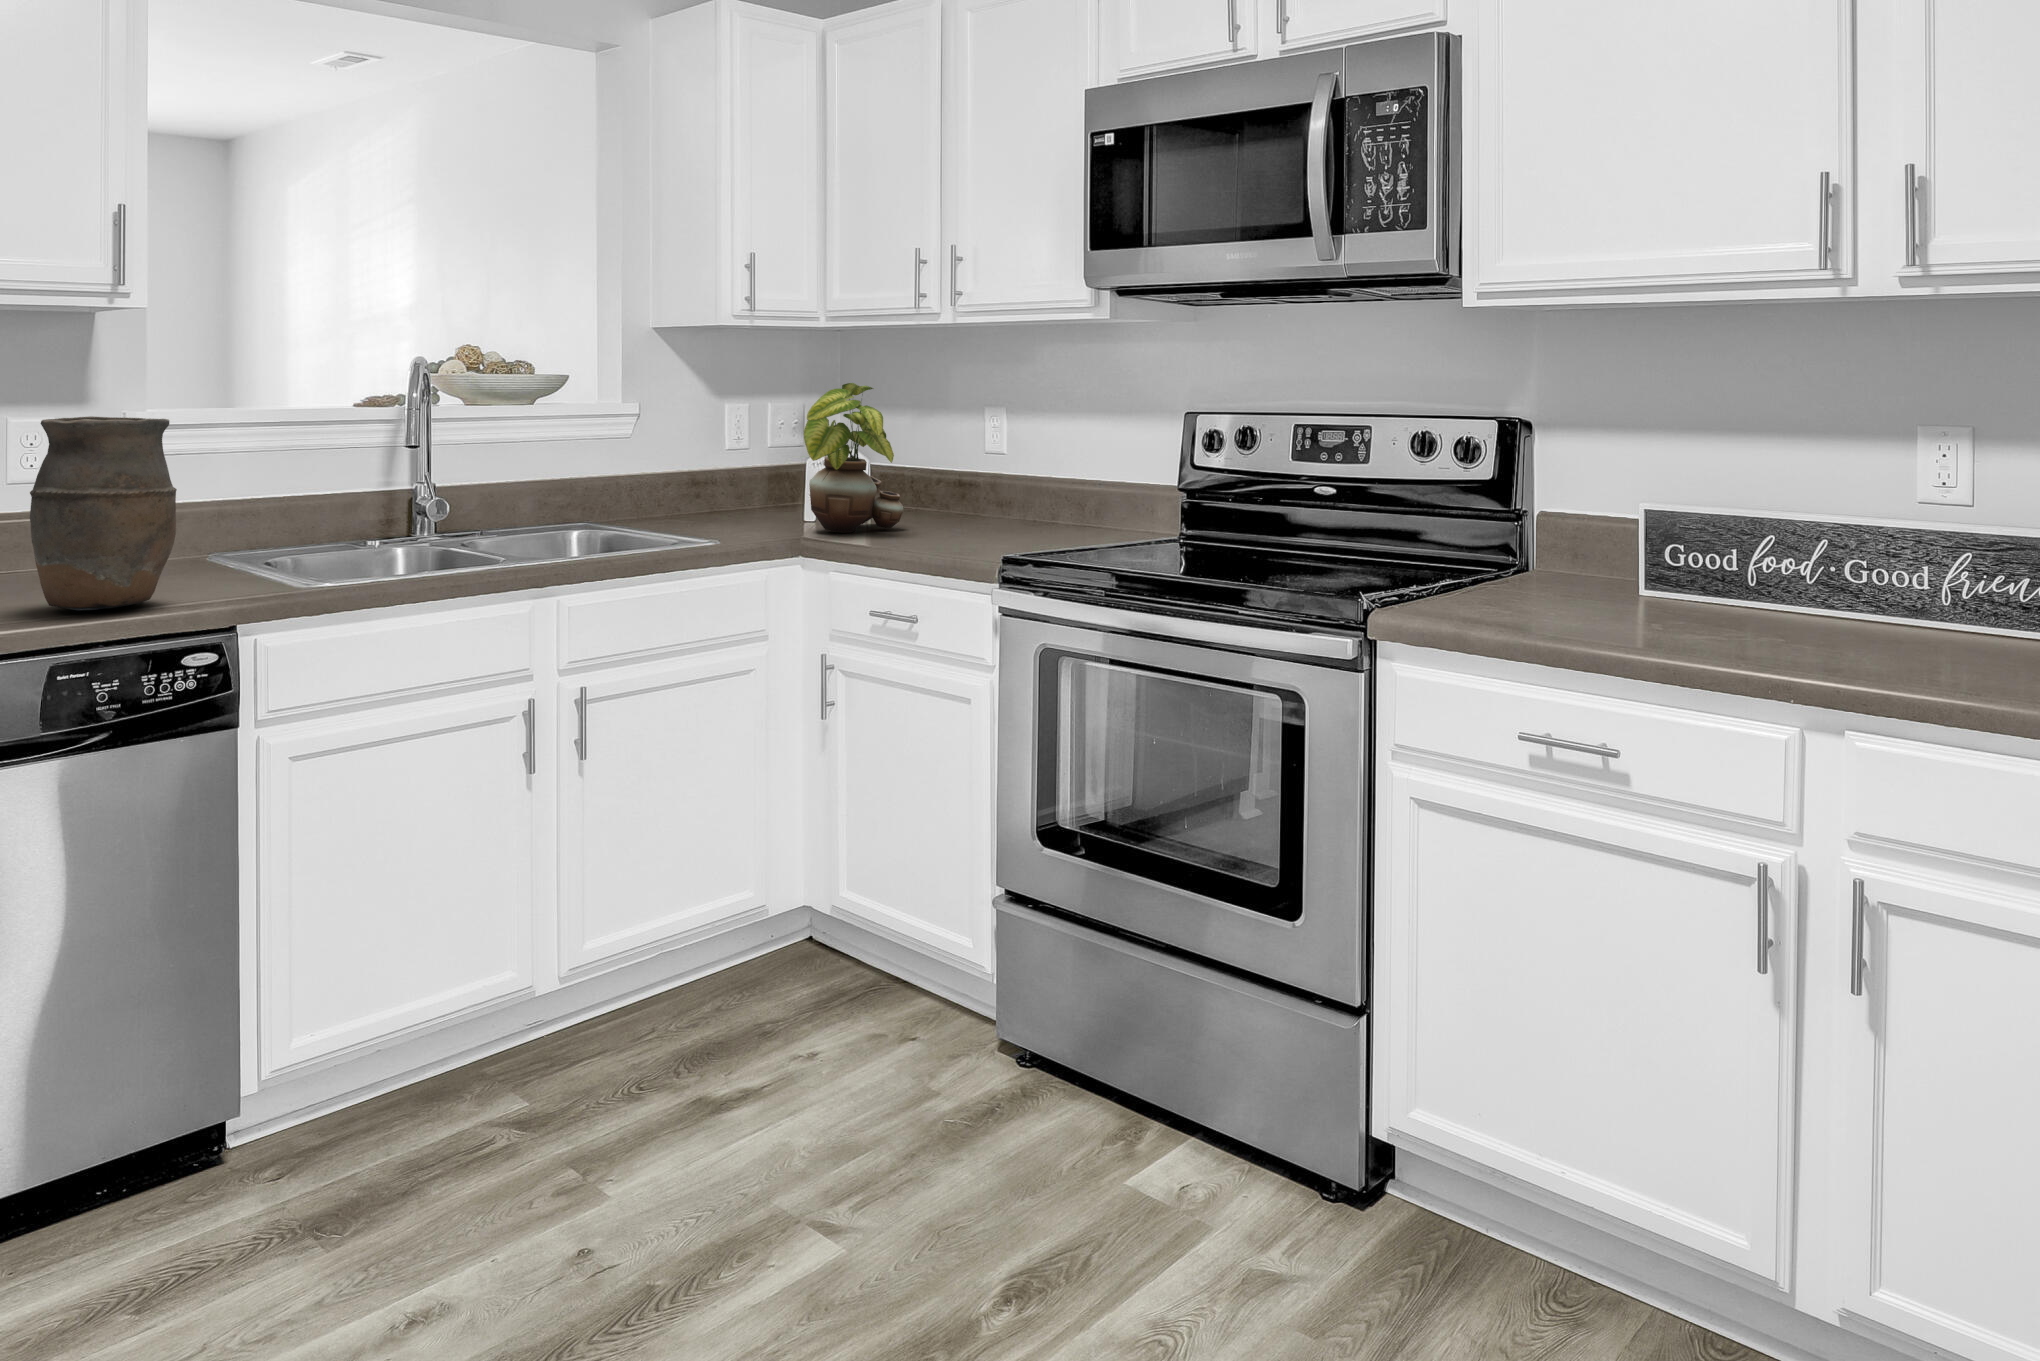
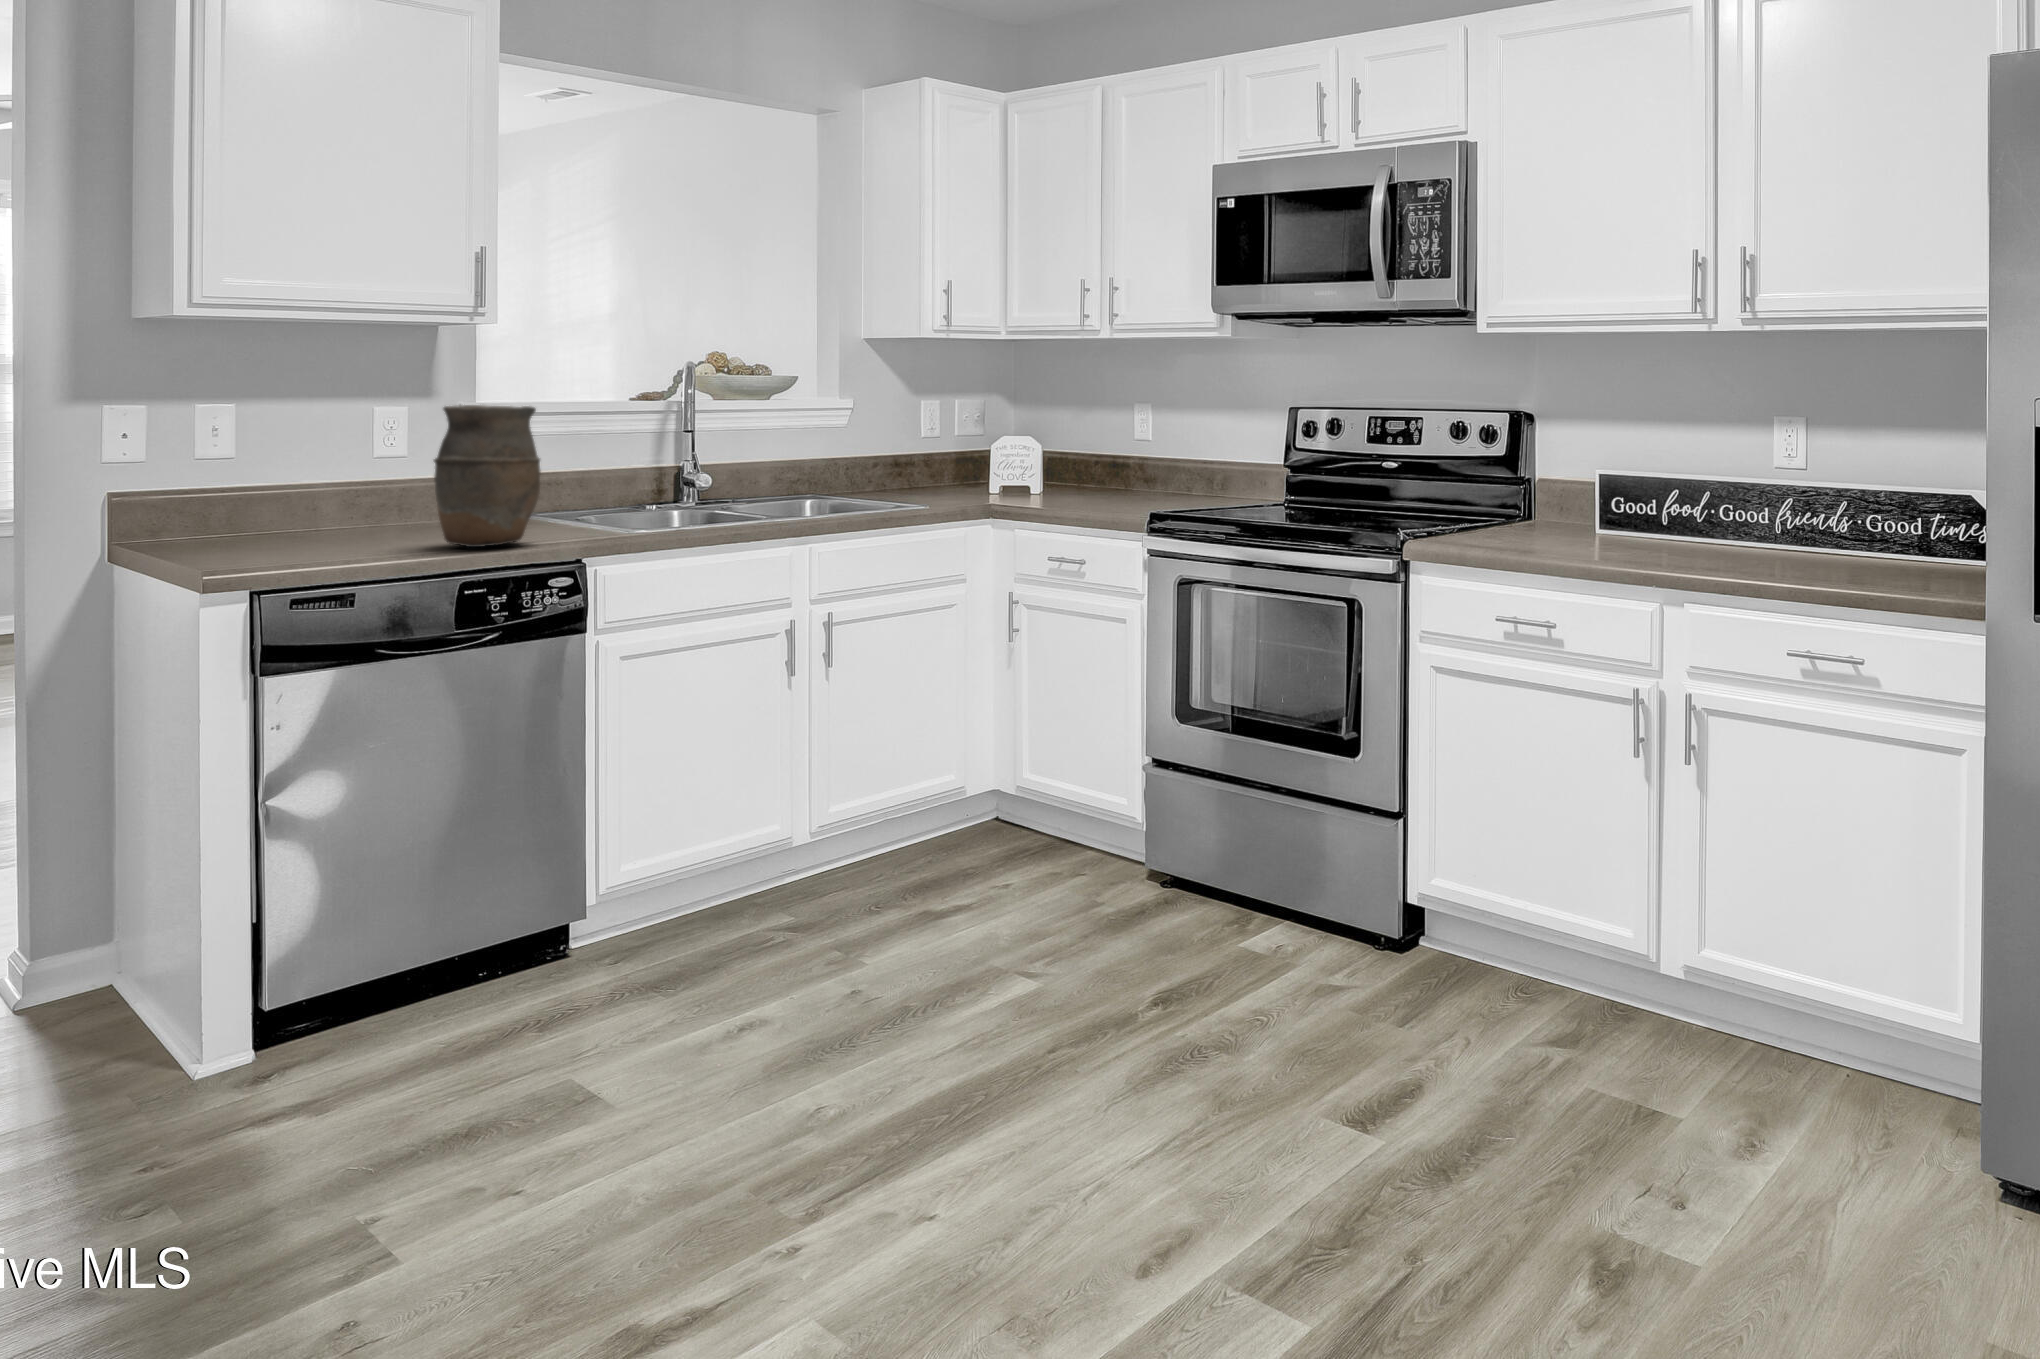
potted plant: present [804,383,904,533] -> none [991,385,1071,501]

